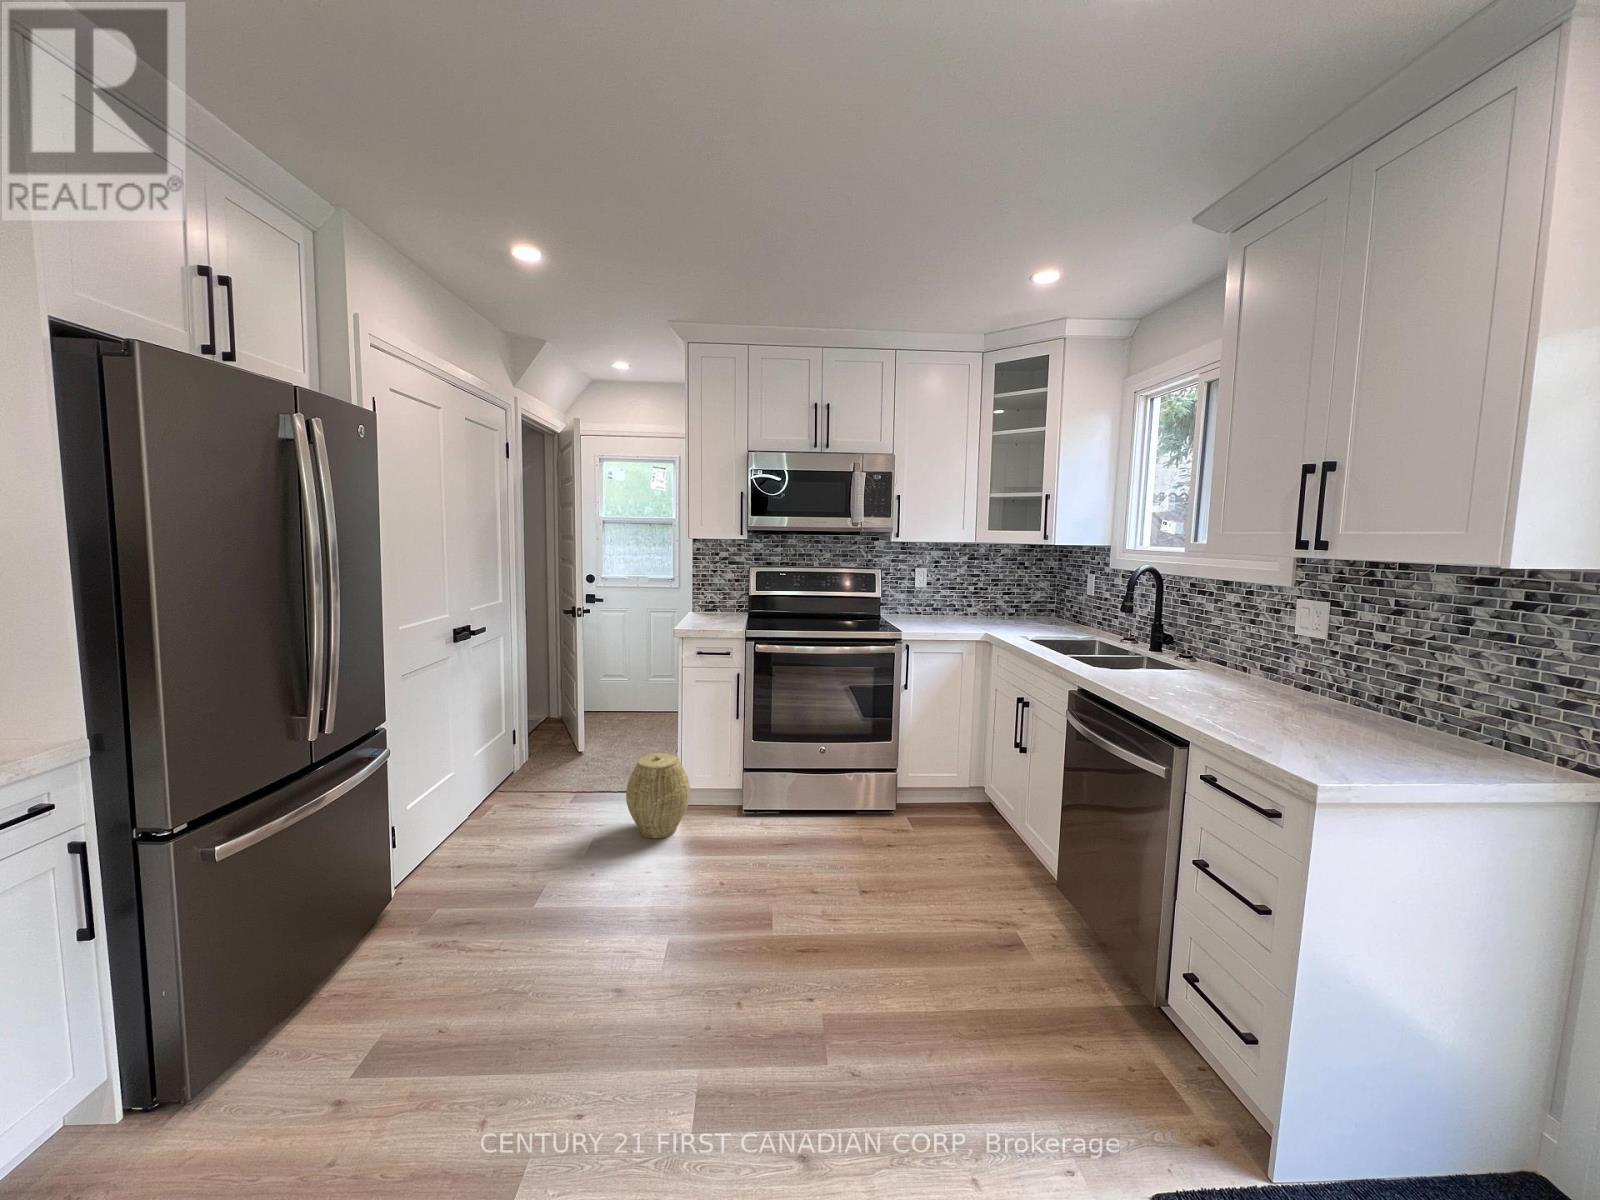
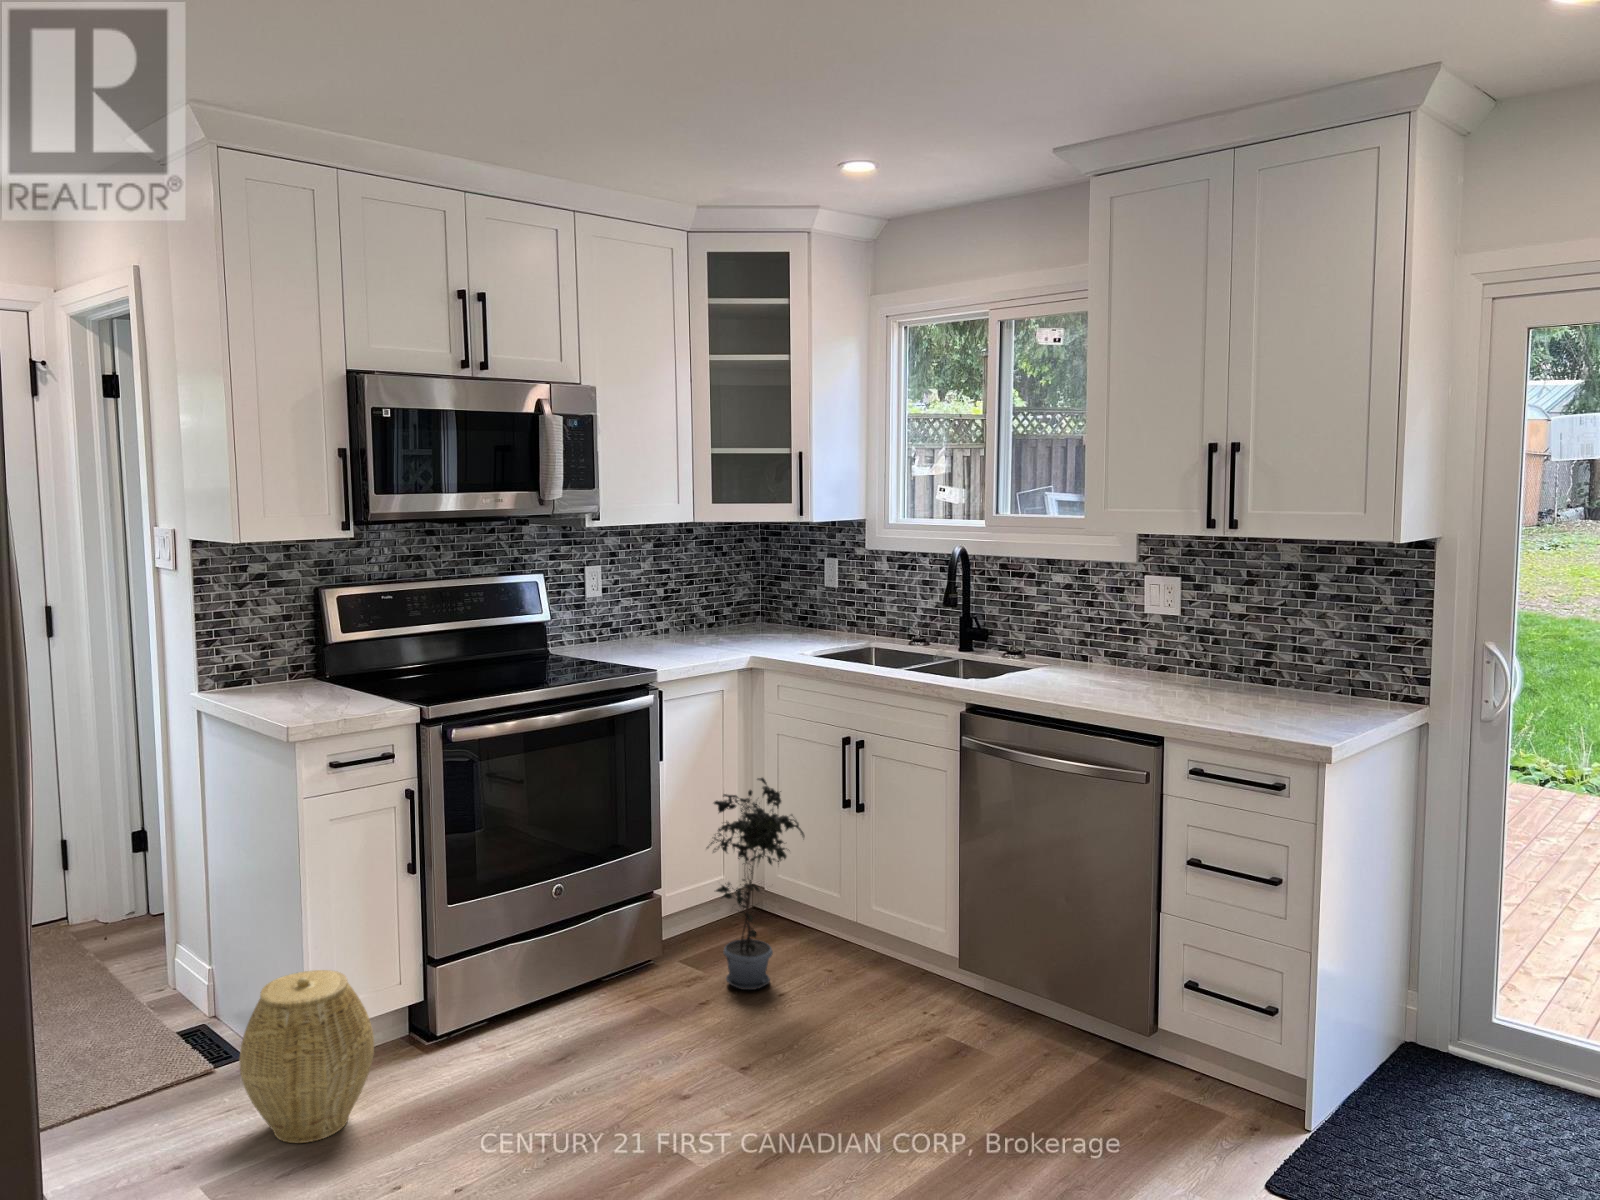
potted plant: none [904,711,968,850] -> present [707,778,804,990]

